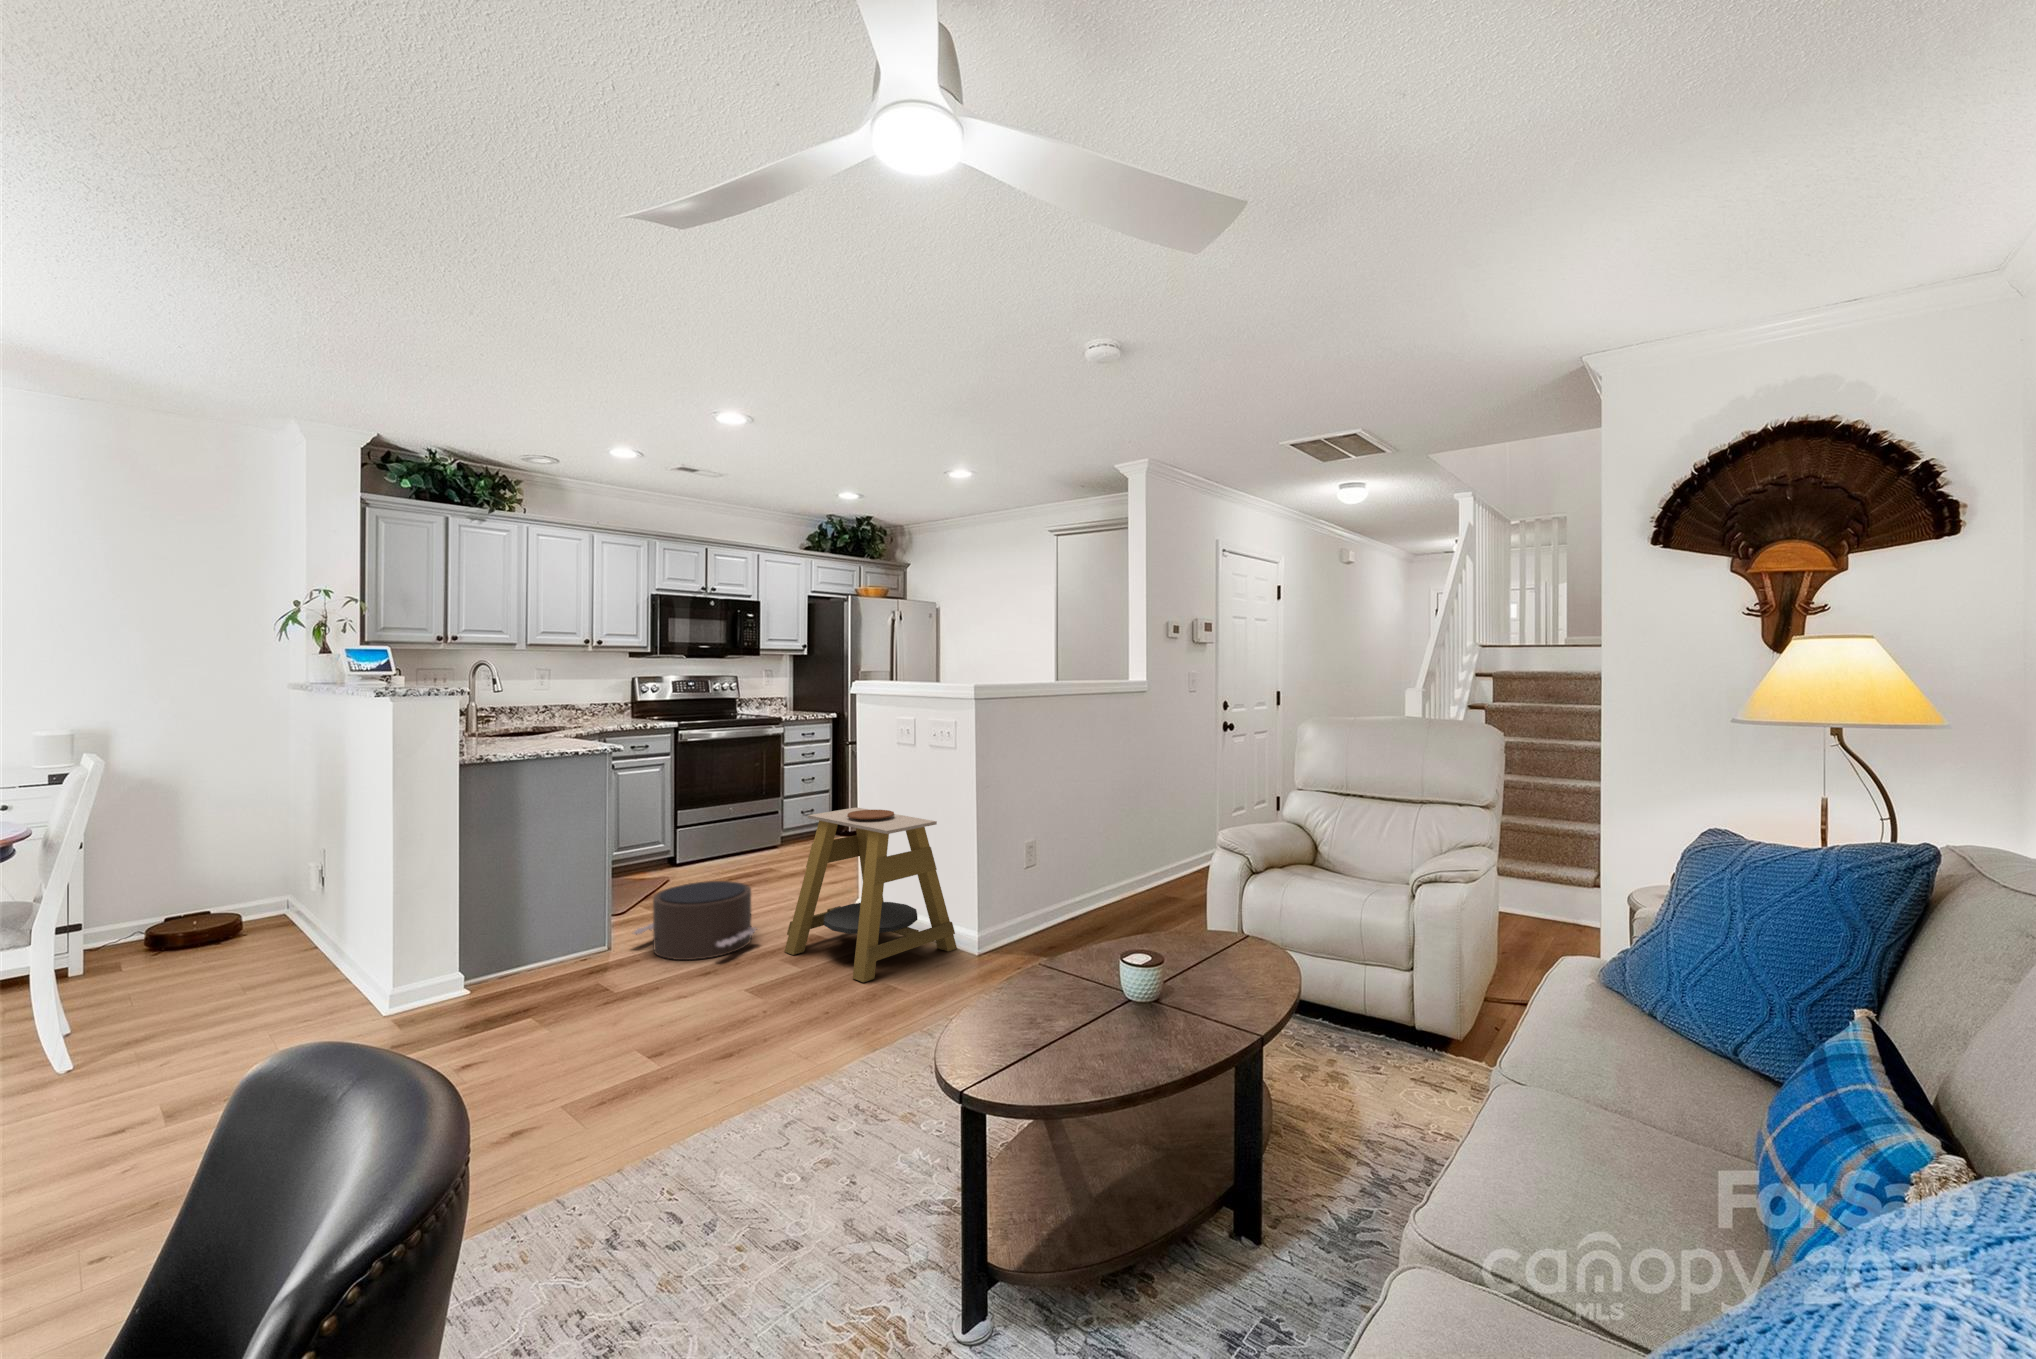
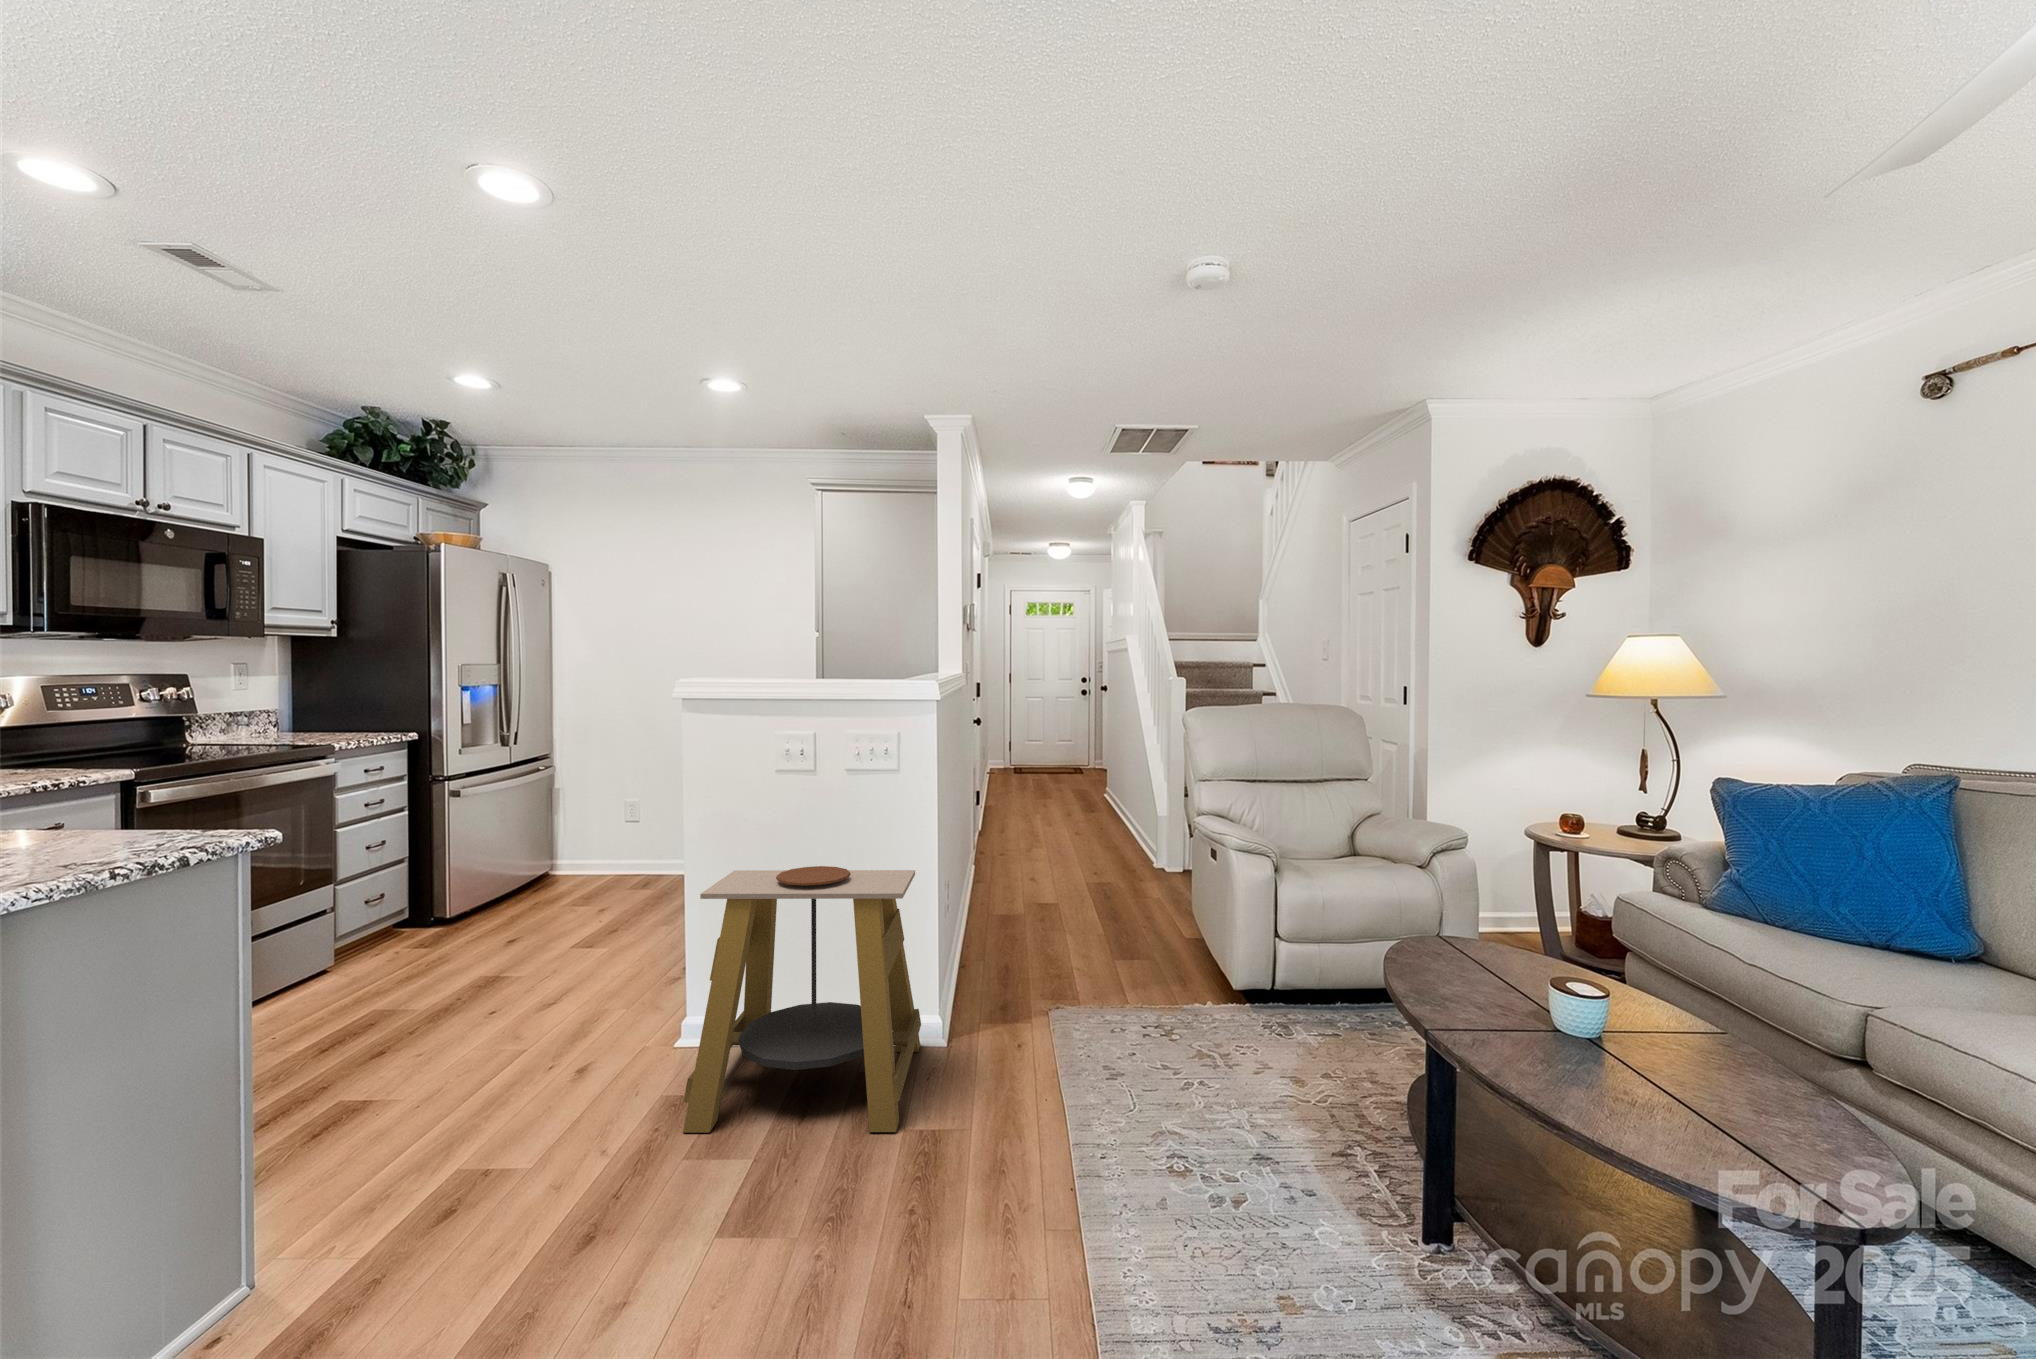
pouf: present [632,881,756,960] -> none [340,1039,614,1230]

